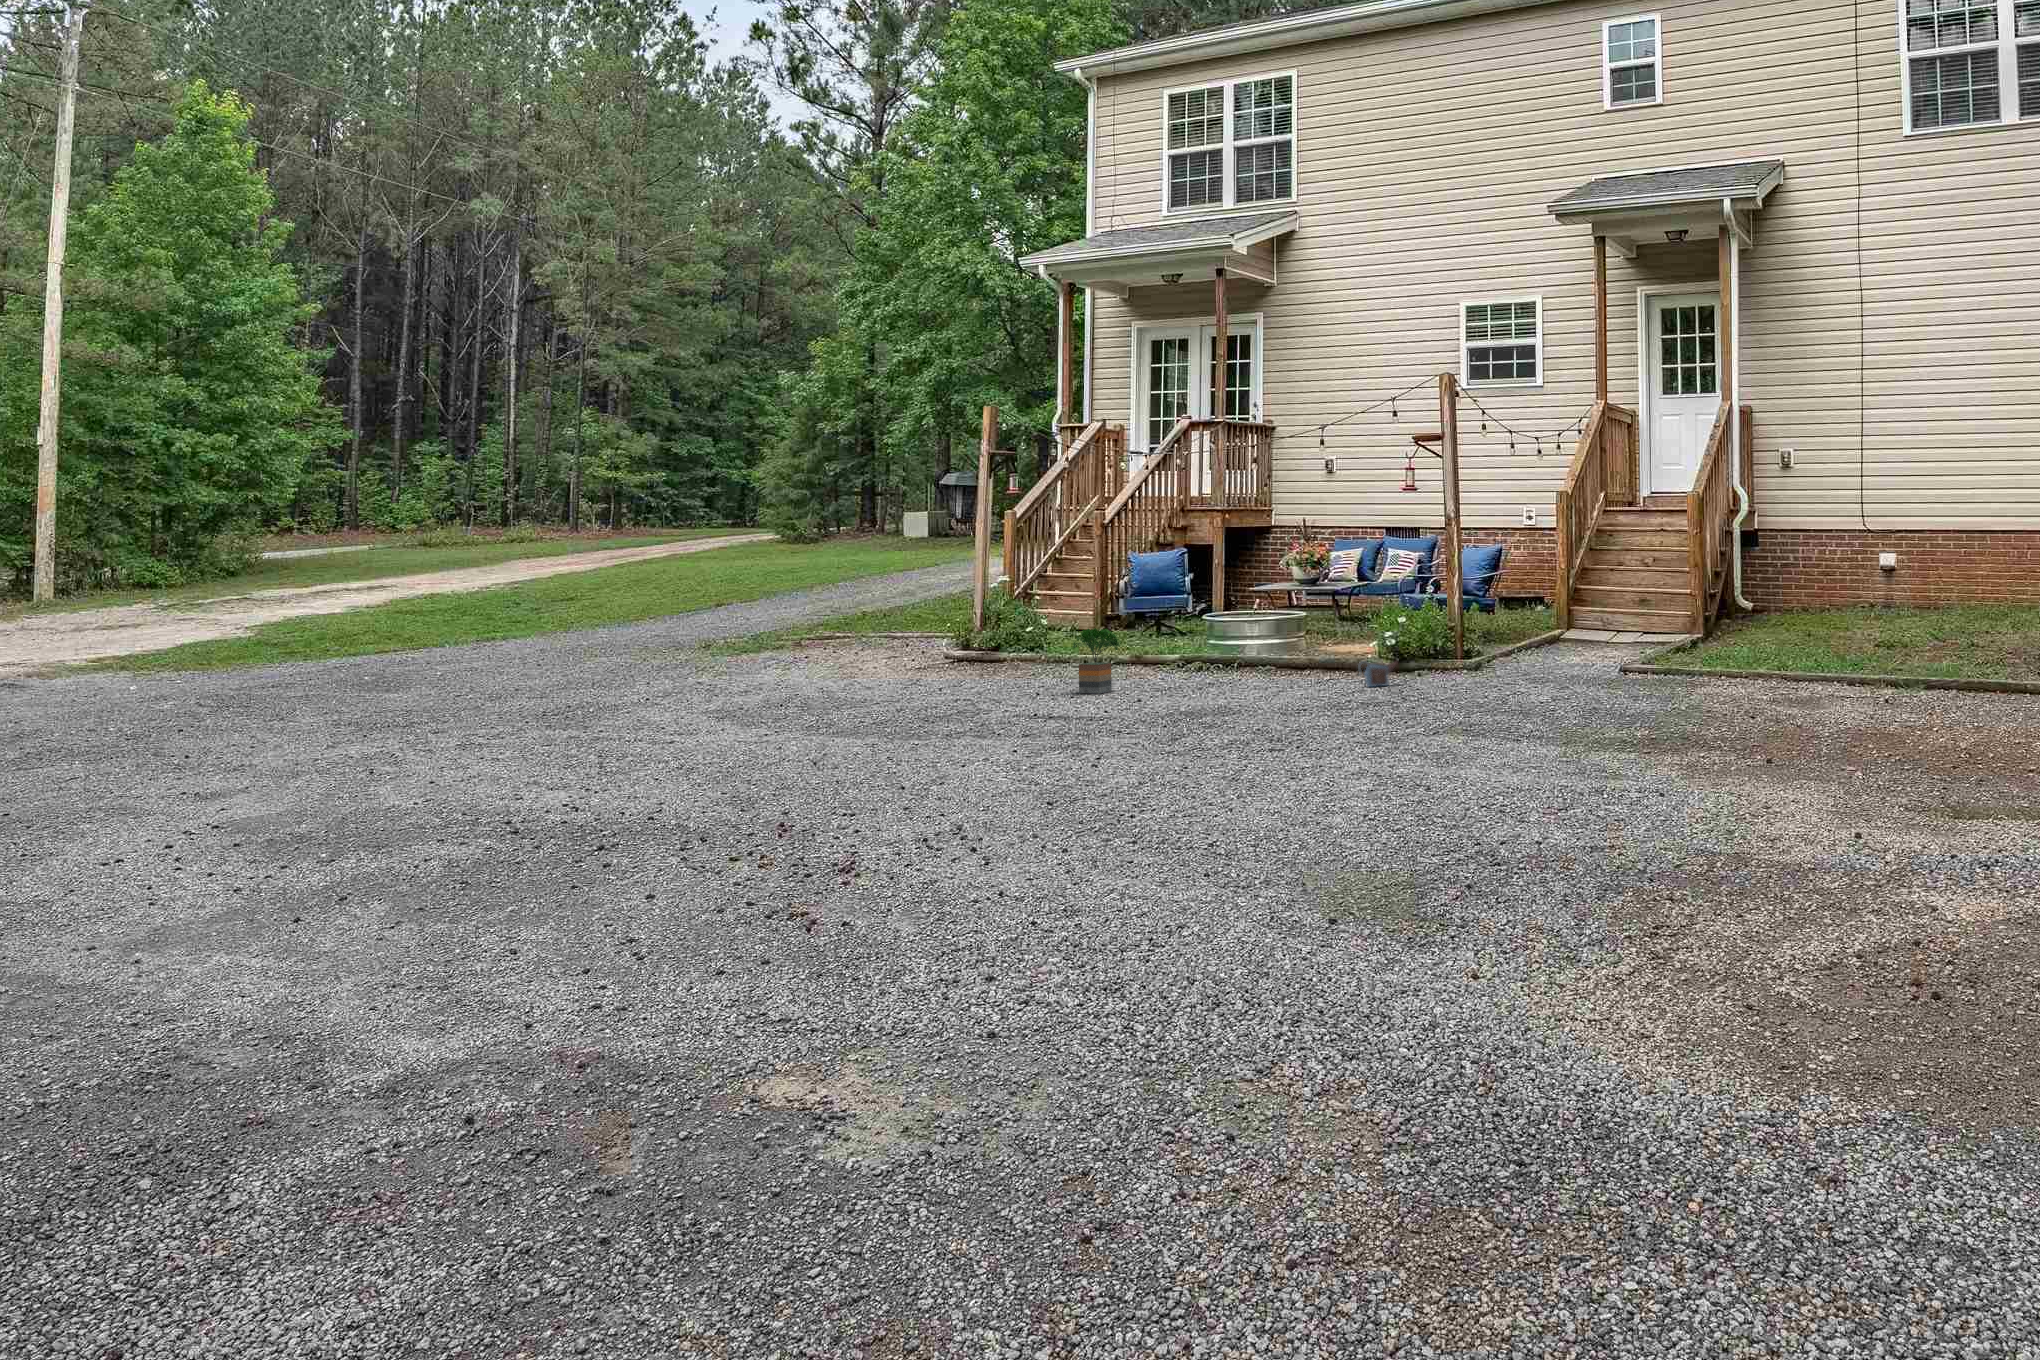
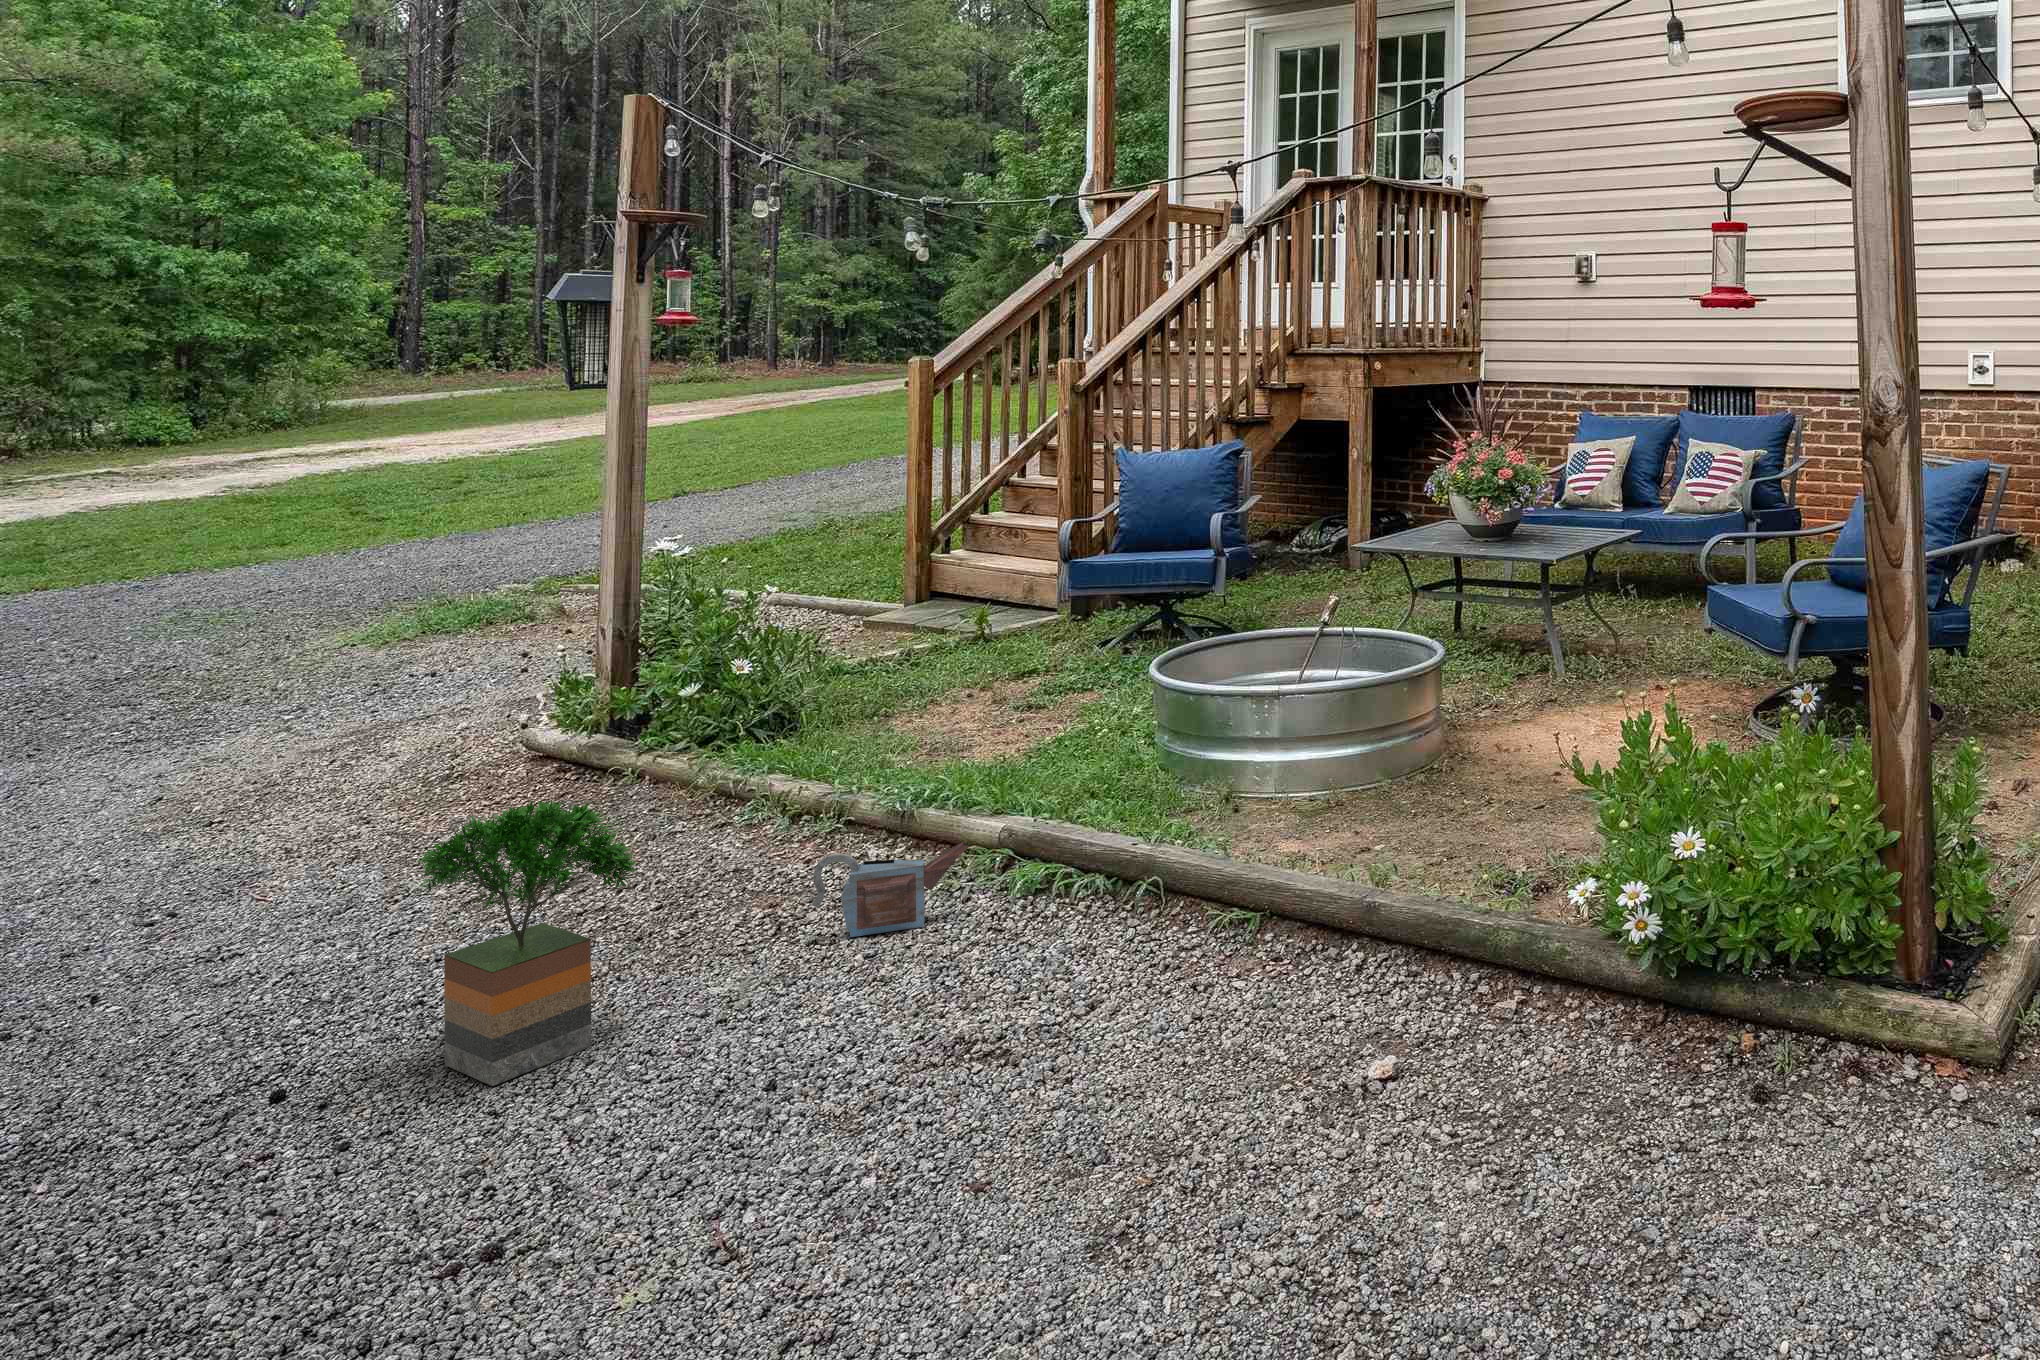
watering can: present [1358,661,1398,687] -> present [811,842,969,937]

